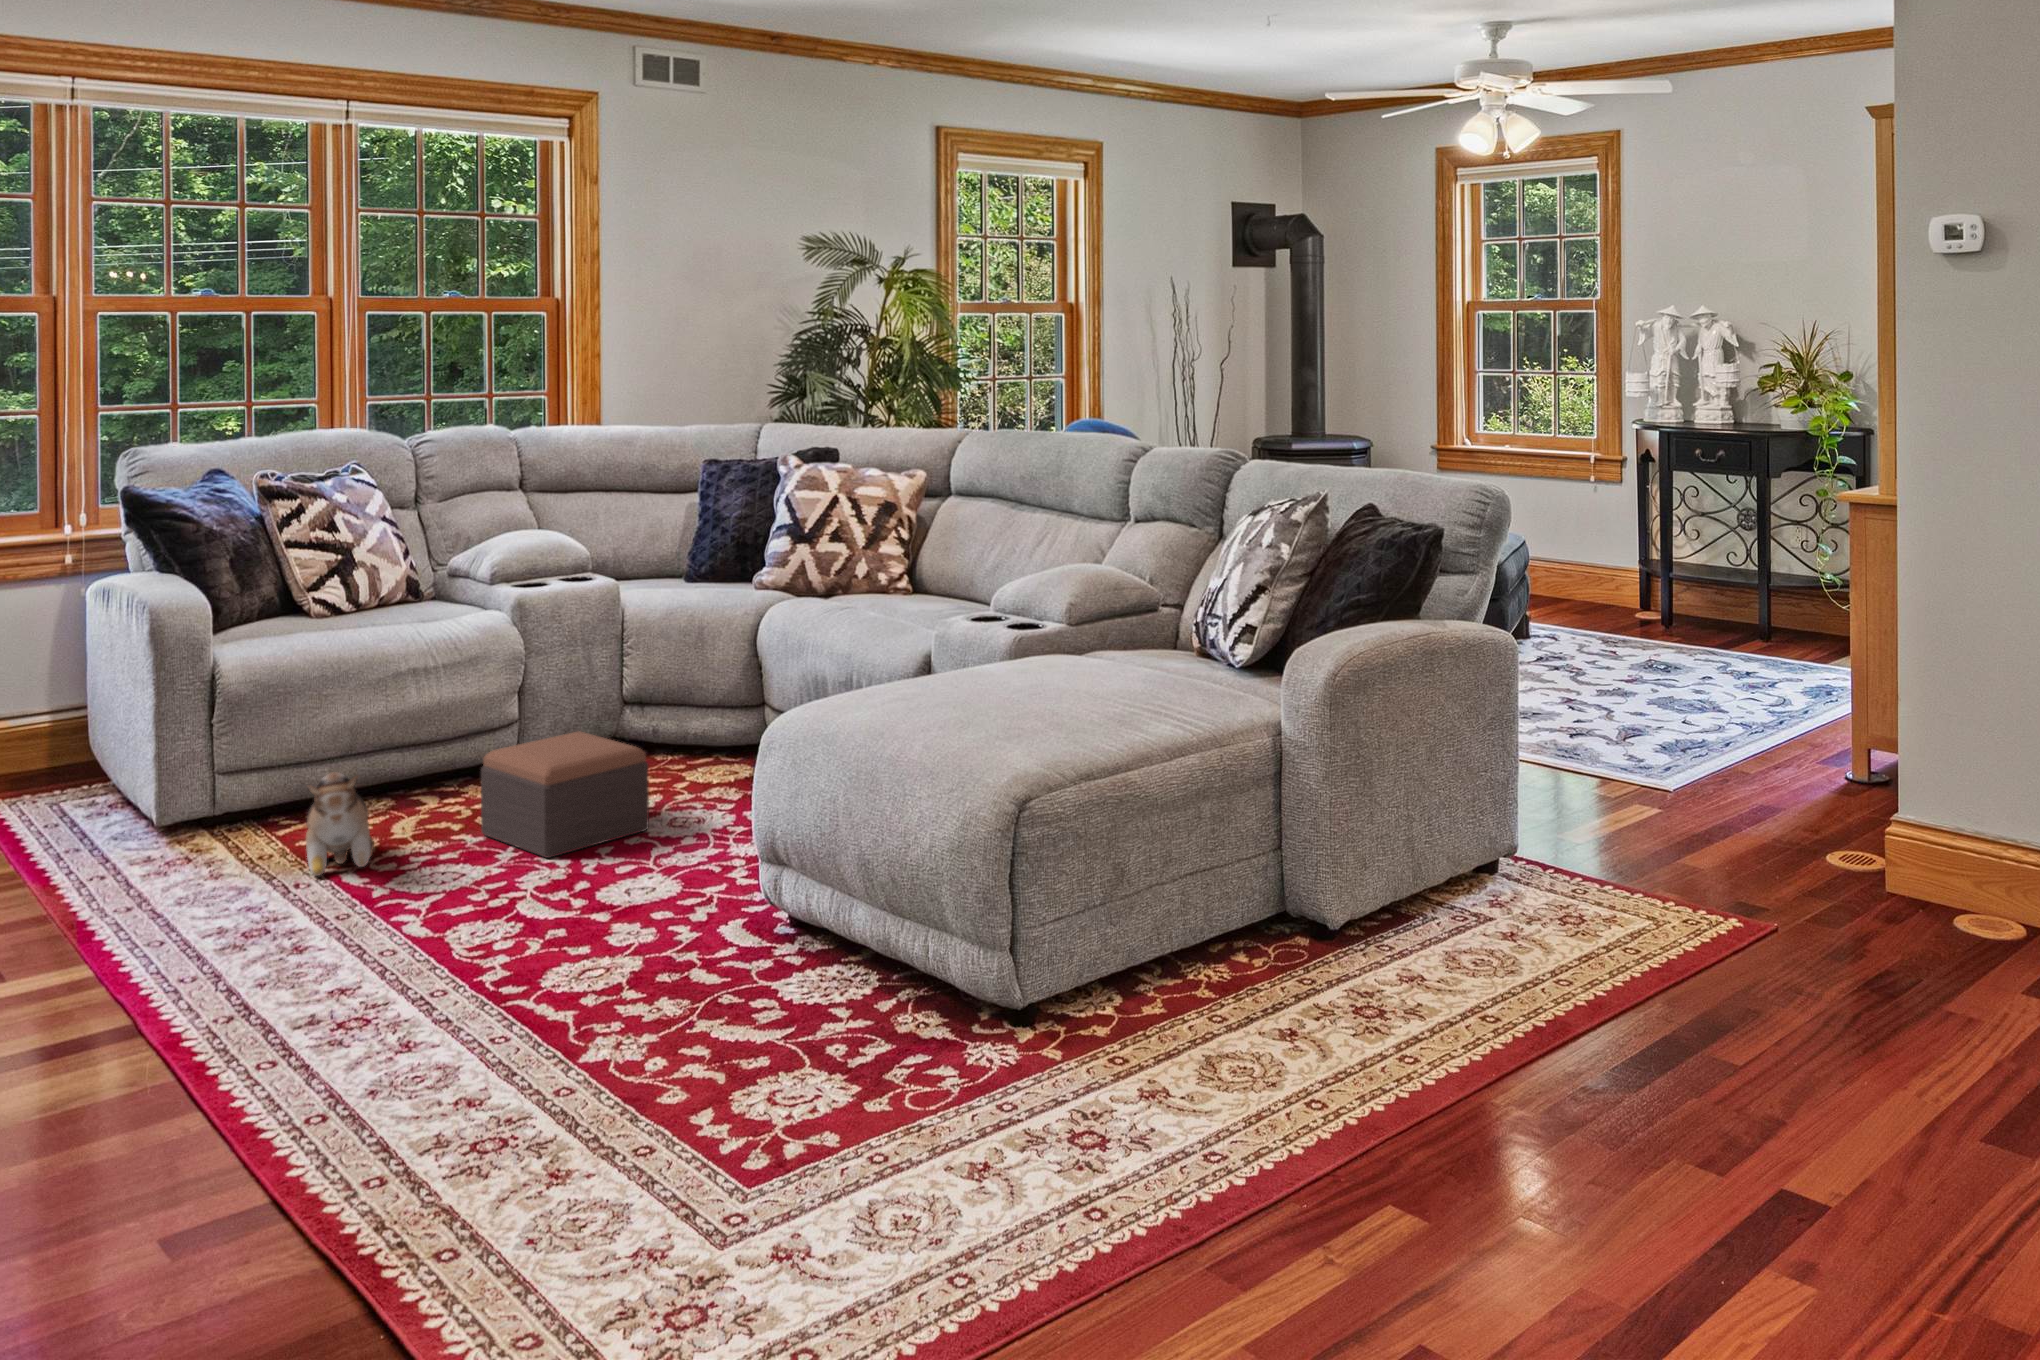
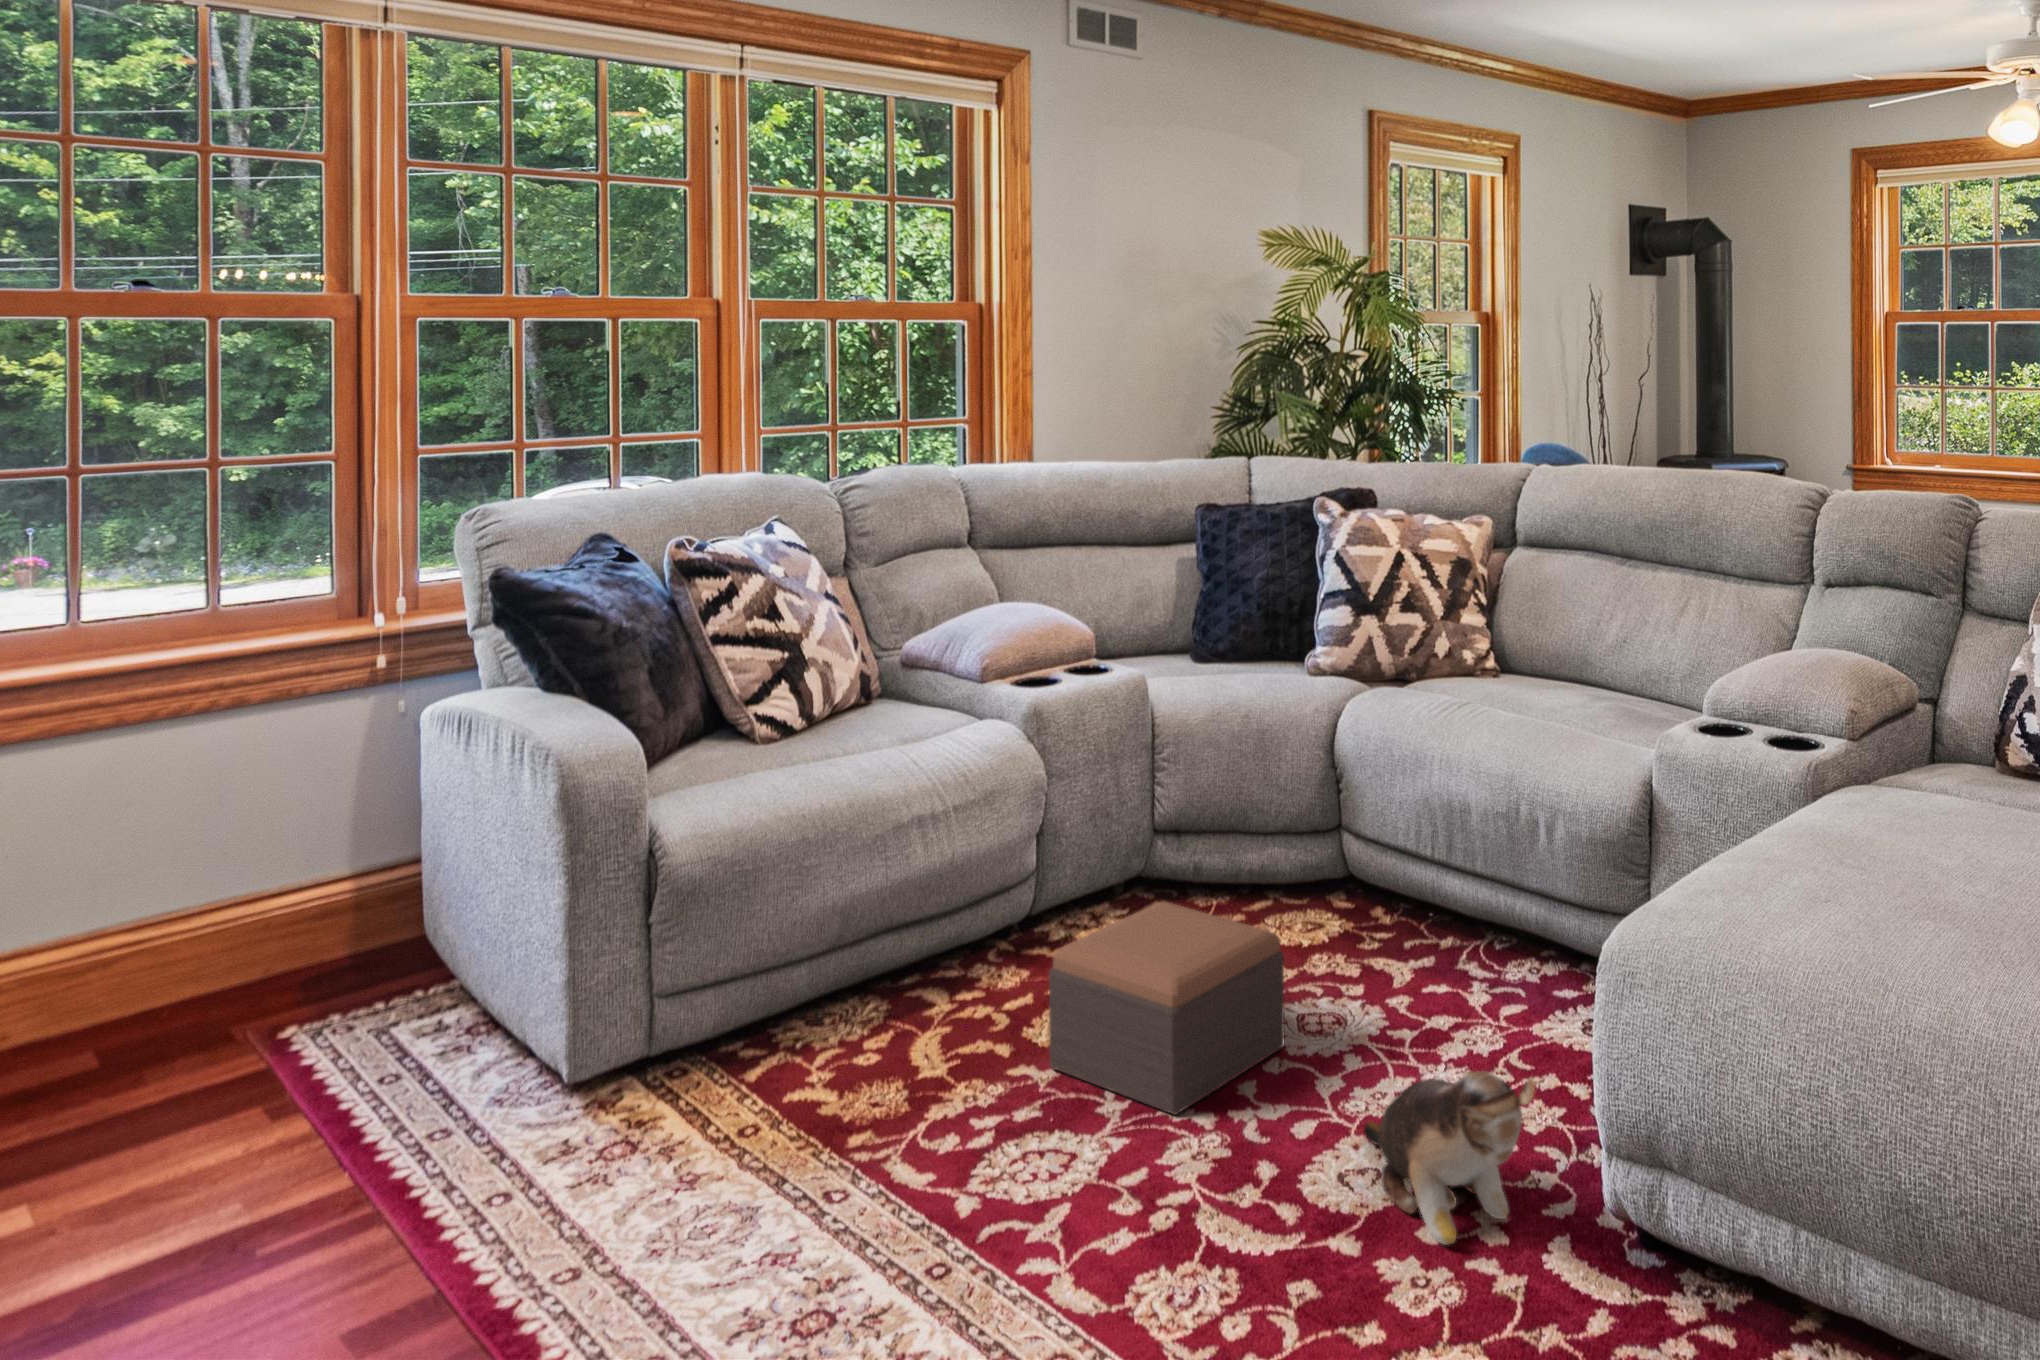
plush toy: present [306,772,374,876] -> present [1364,1071,1535,1245]

